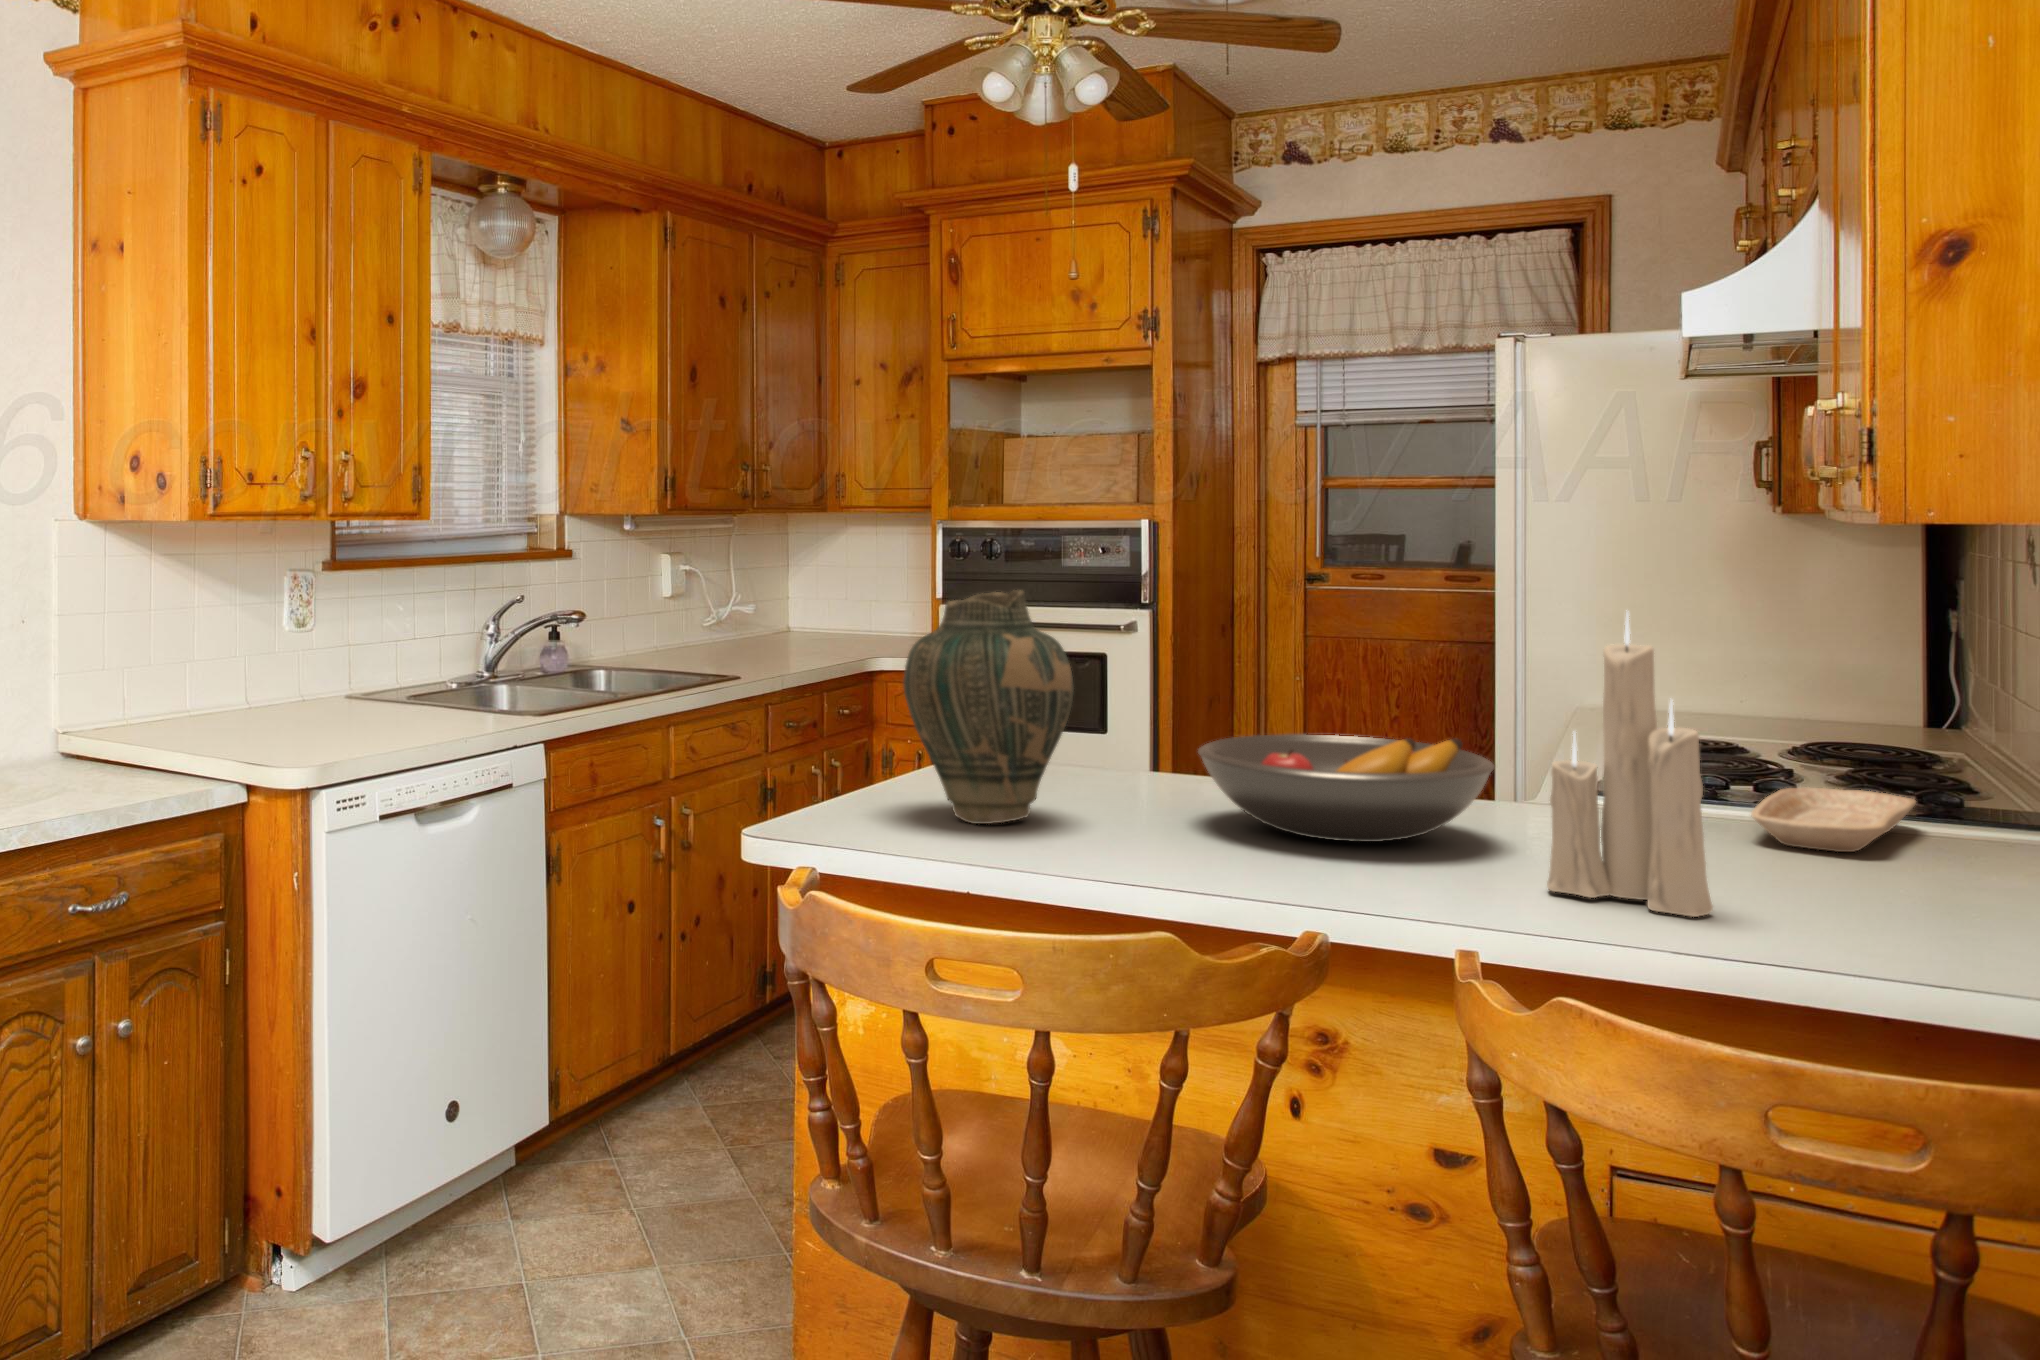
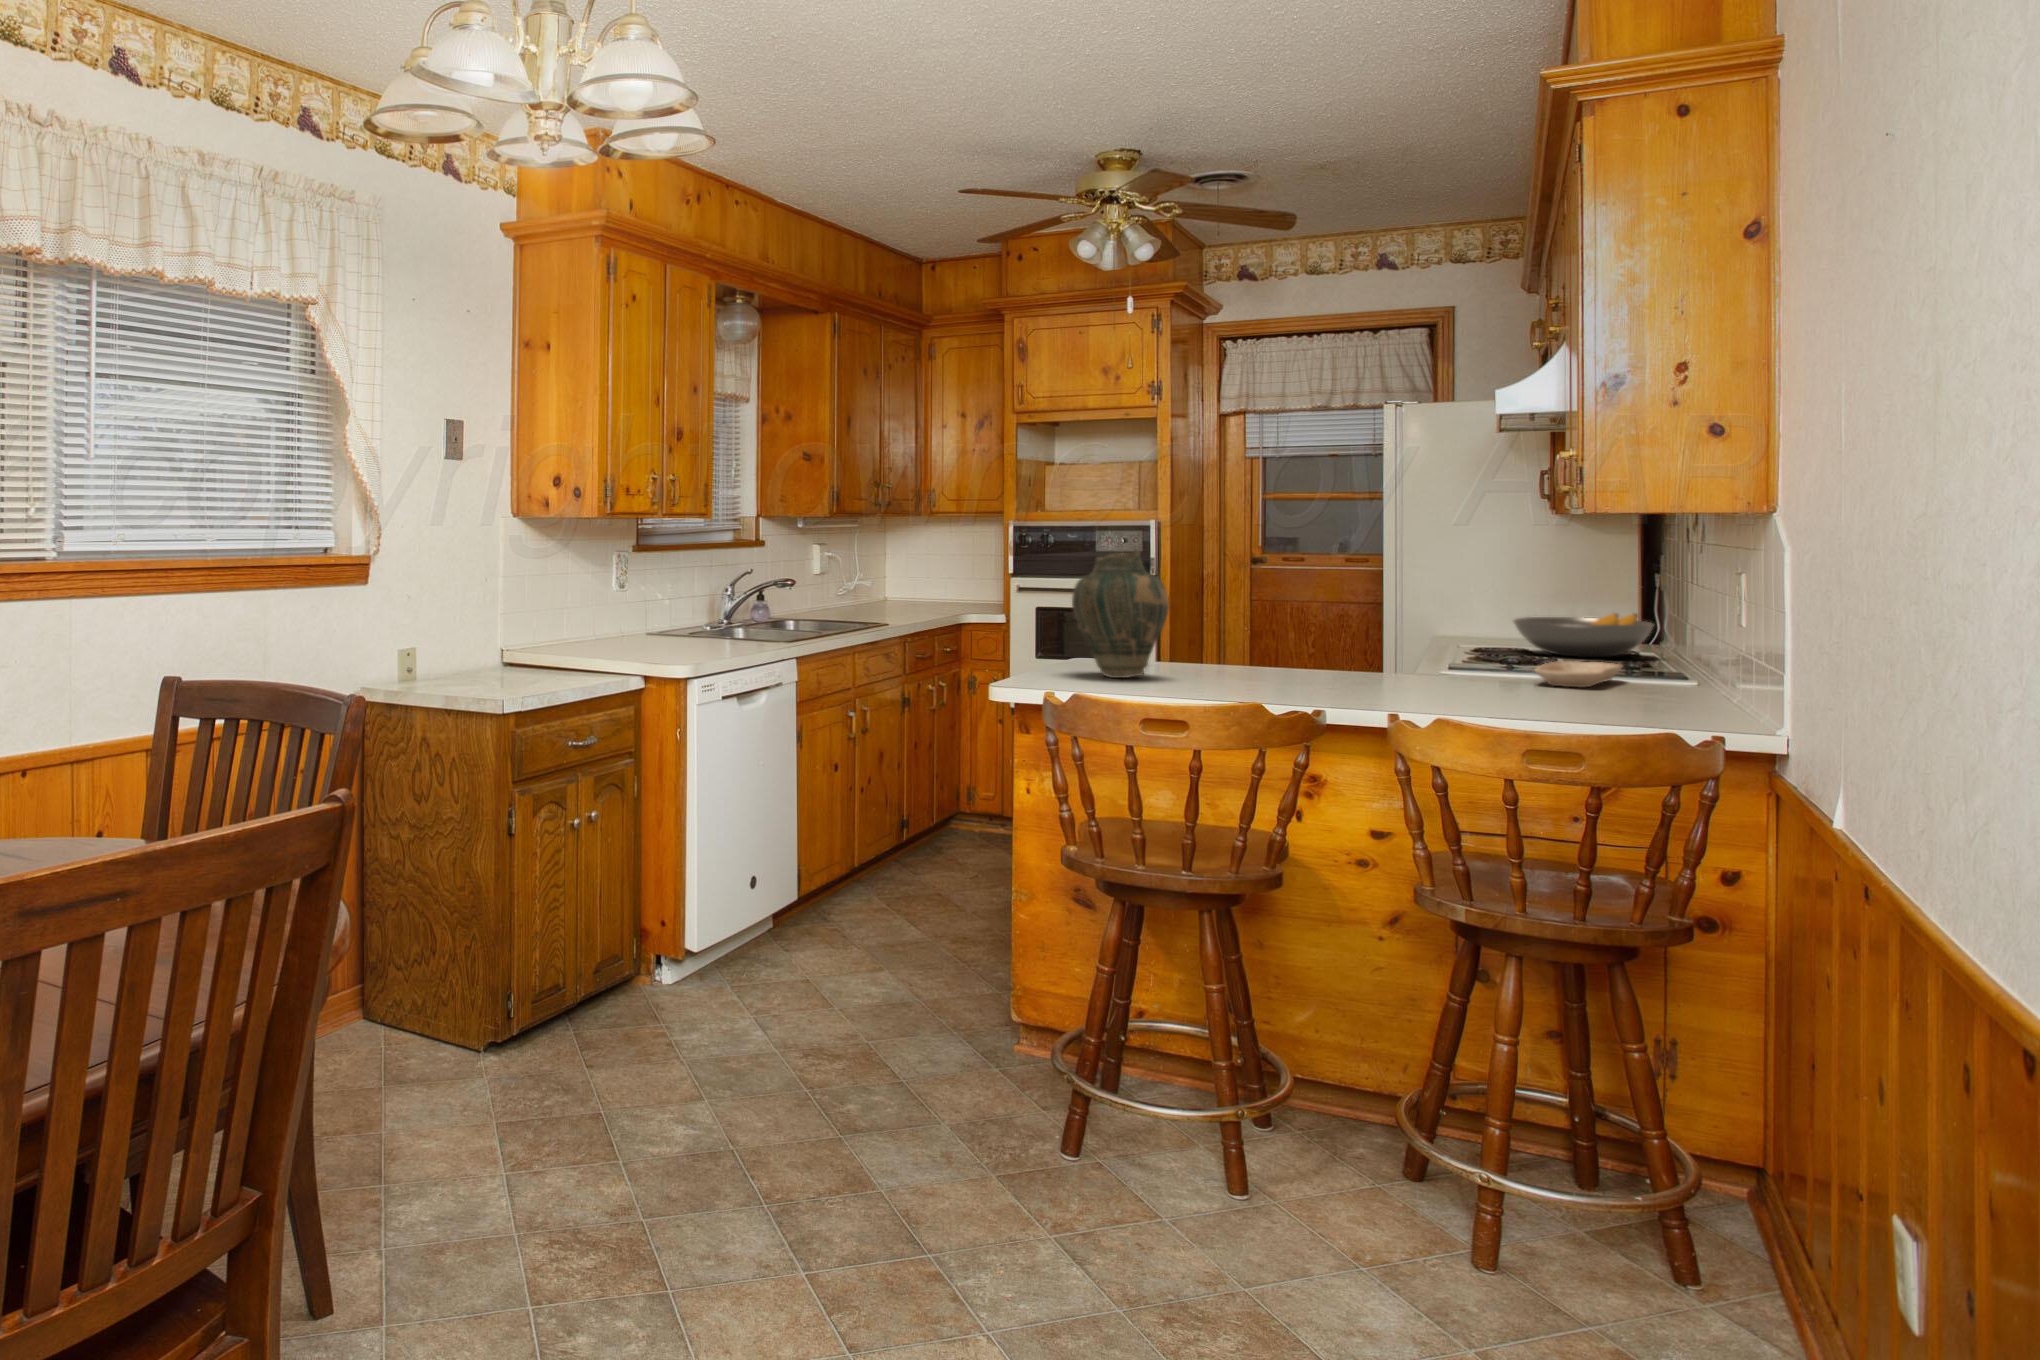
candle: present [1547,612,1713,917] -> none [1428,547,1510,704]
fruit bowl: present [1198,734,1495,842] -> present [1514,613,1654,657]

